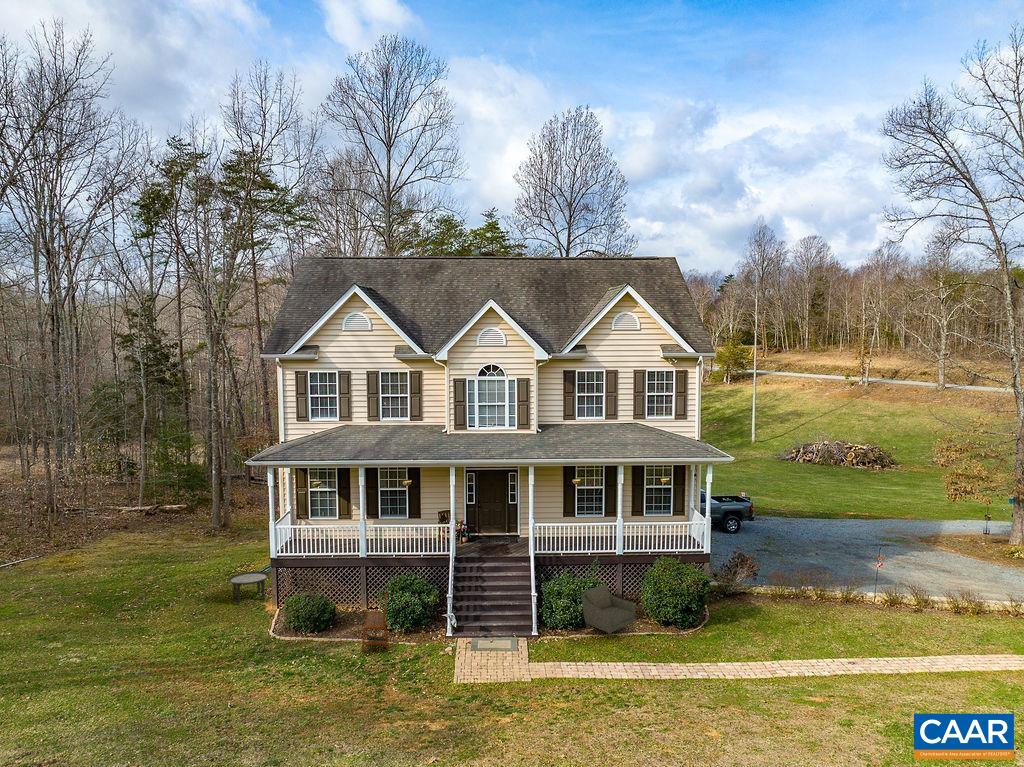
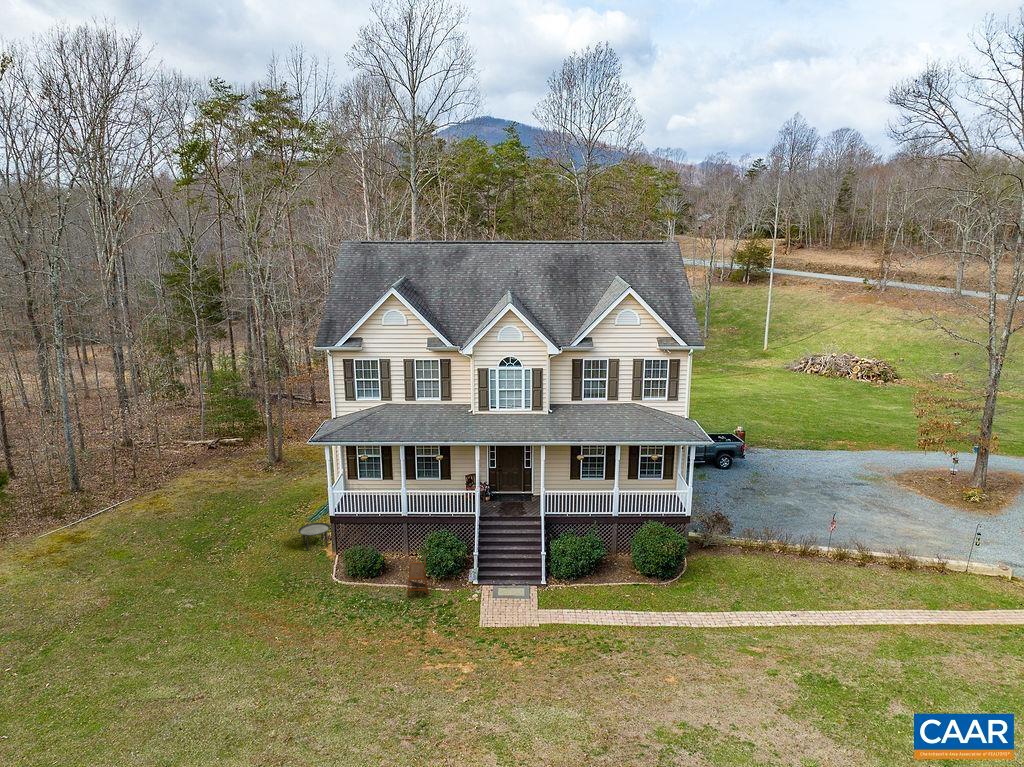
chair: present [581,585,635,639] -> none [580,546,624,592]

